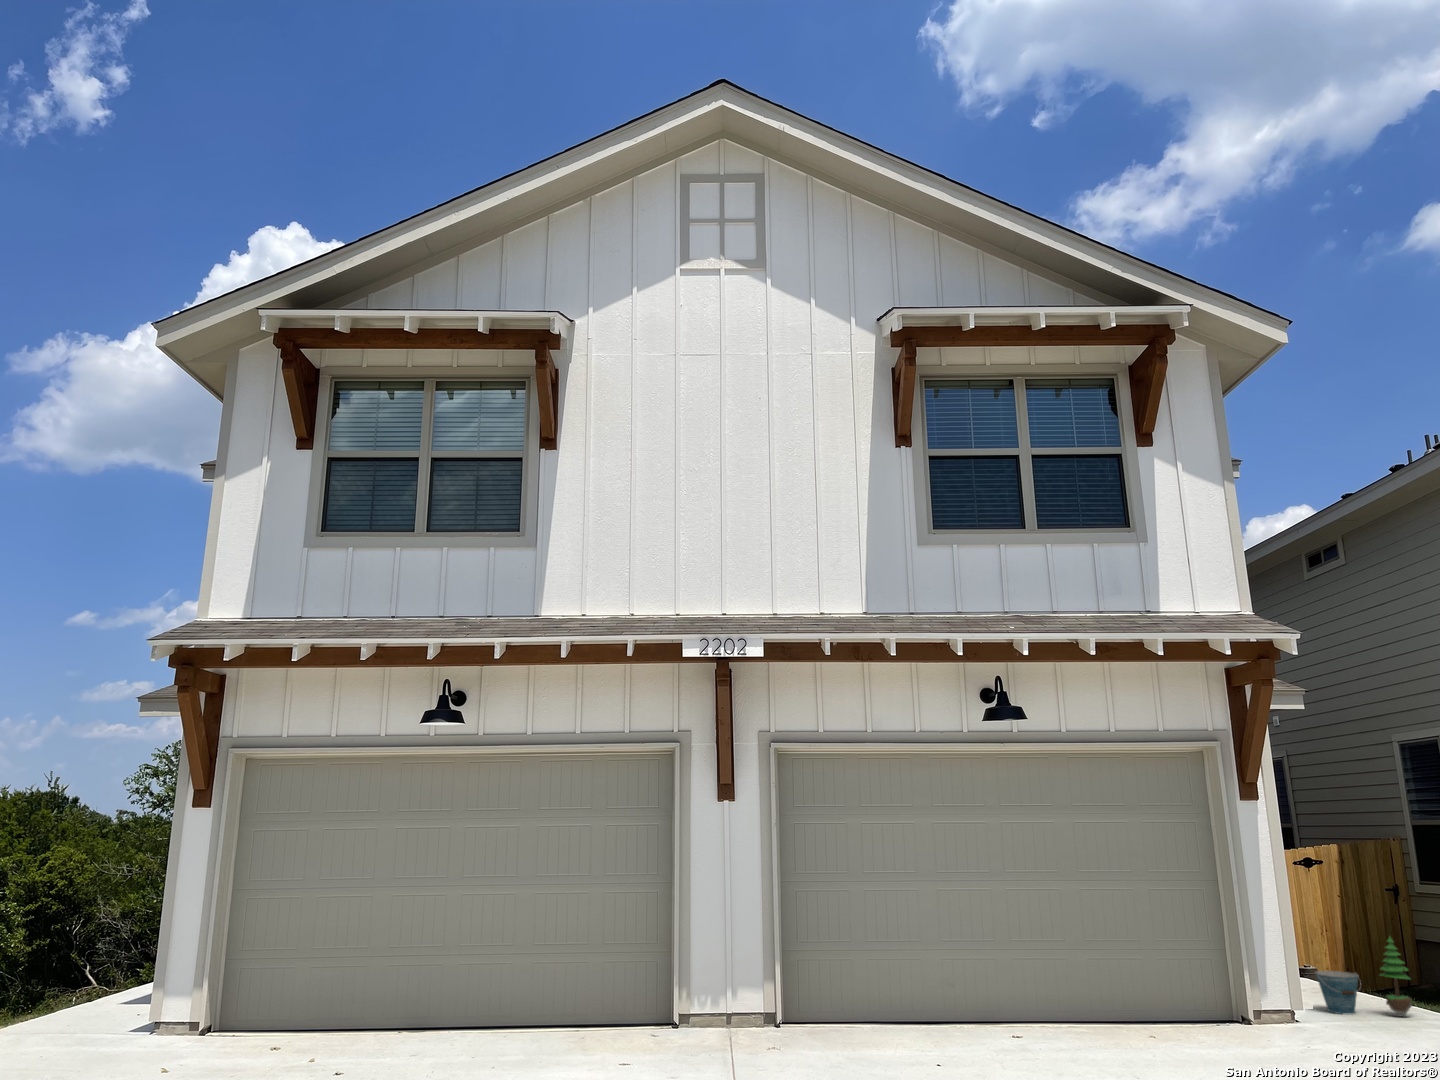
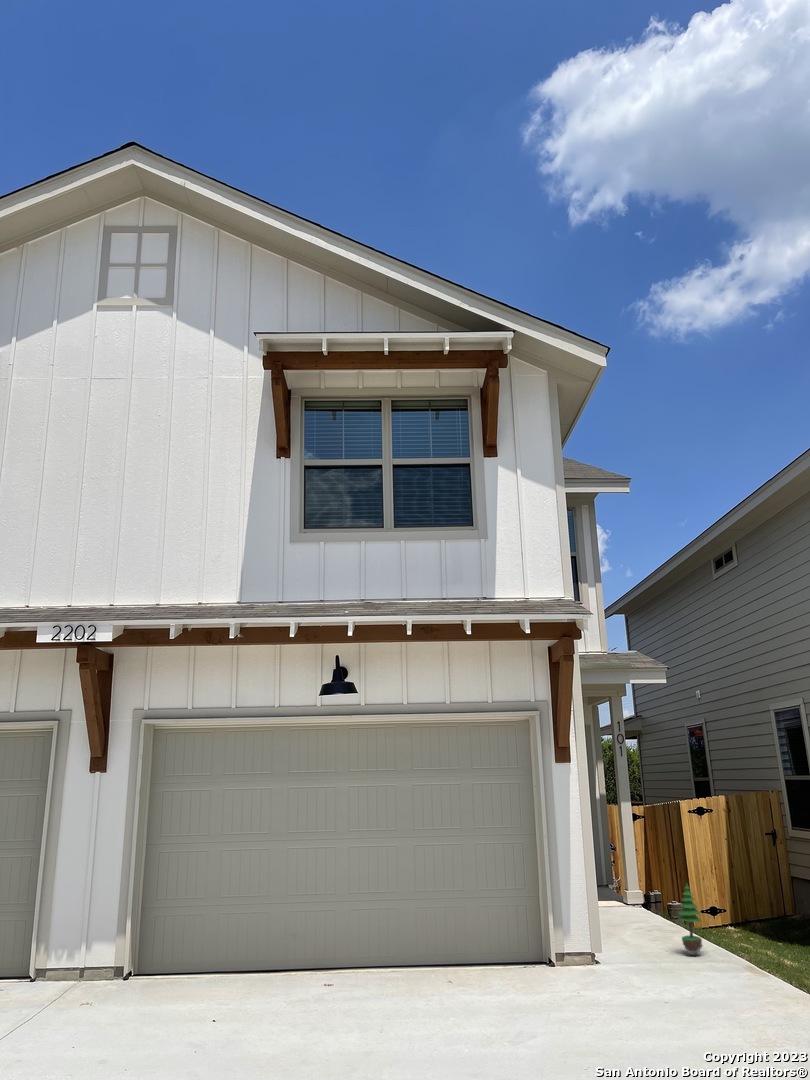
bucket: present [1316,971,1359,1015] -> none [628,914,664,954]

